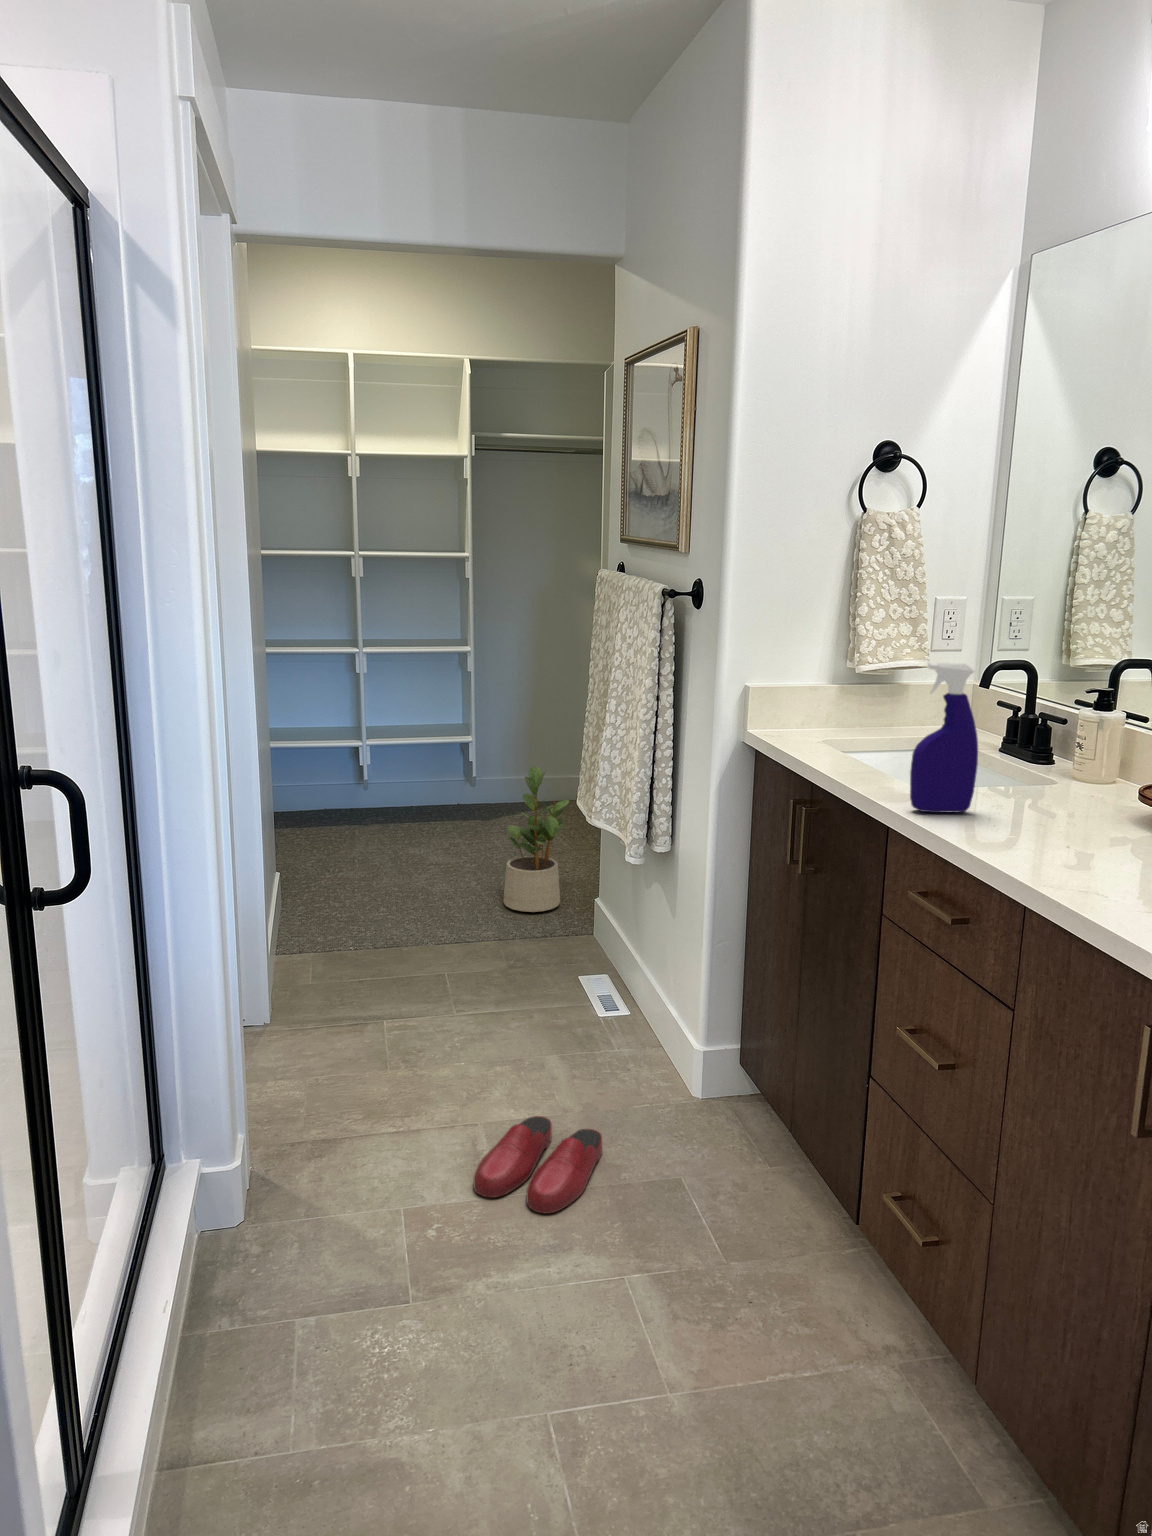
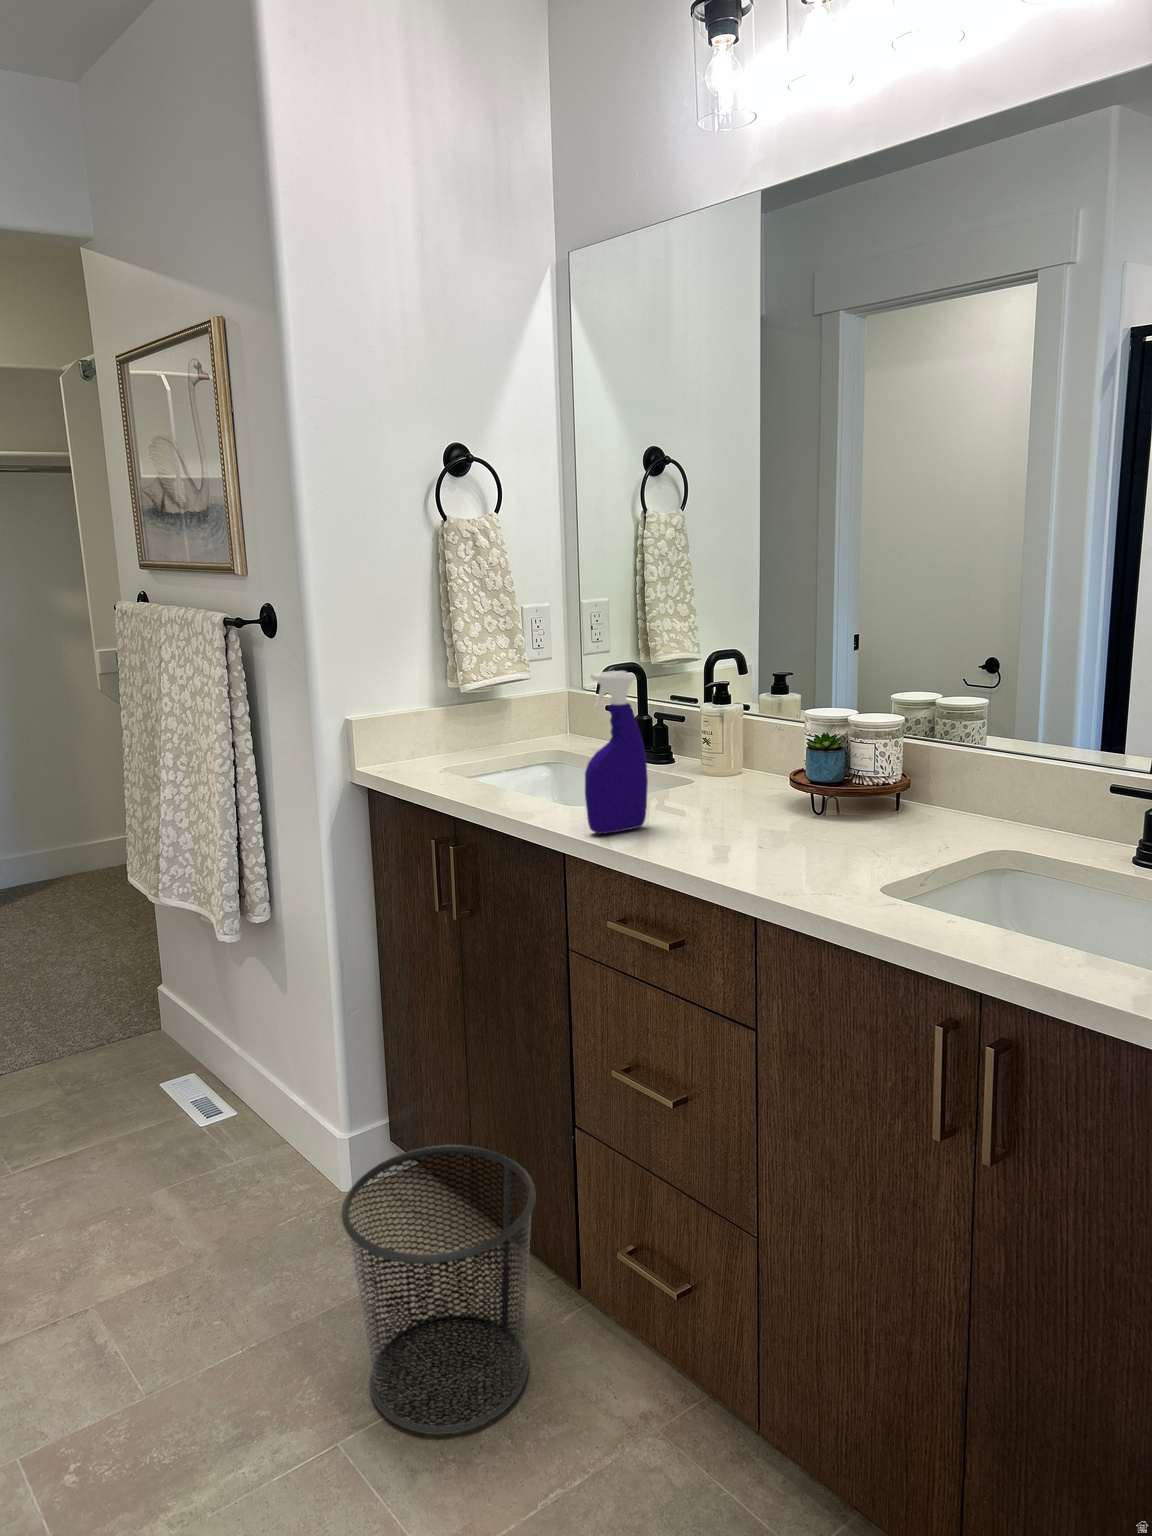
potted plant: present [503,766,569,912] -> none [27,844,110,1019]
waste bin: none [653,1062,822,1302] -> present [341,1145,536,1434]
slippers: present [474,1116,602,1213] -> none [107,1272,262,1411]

